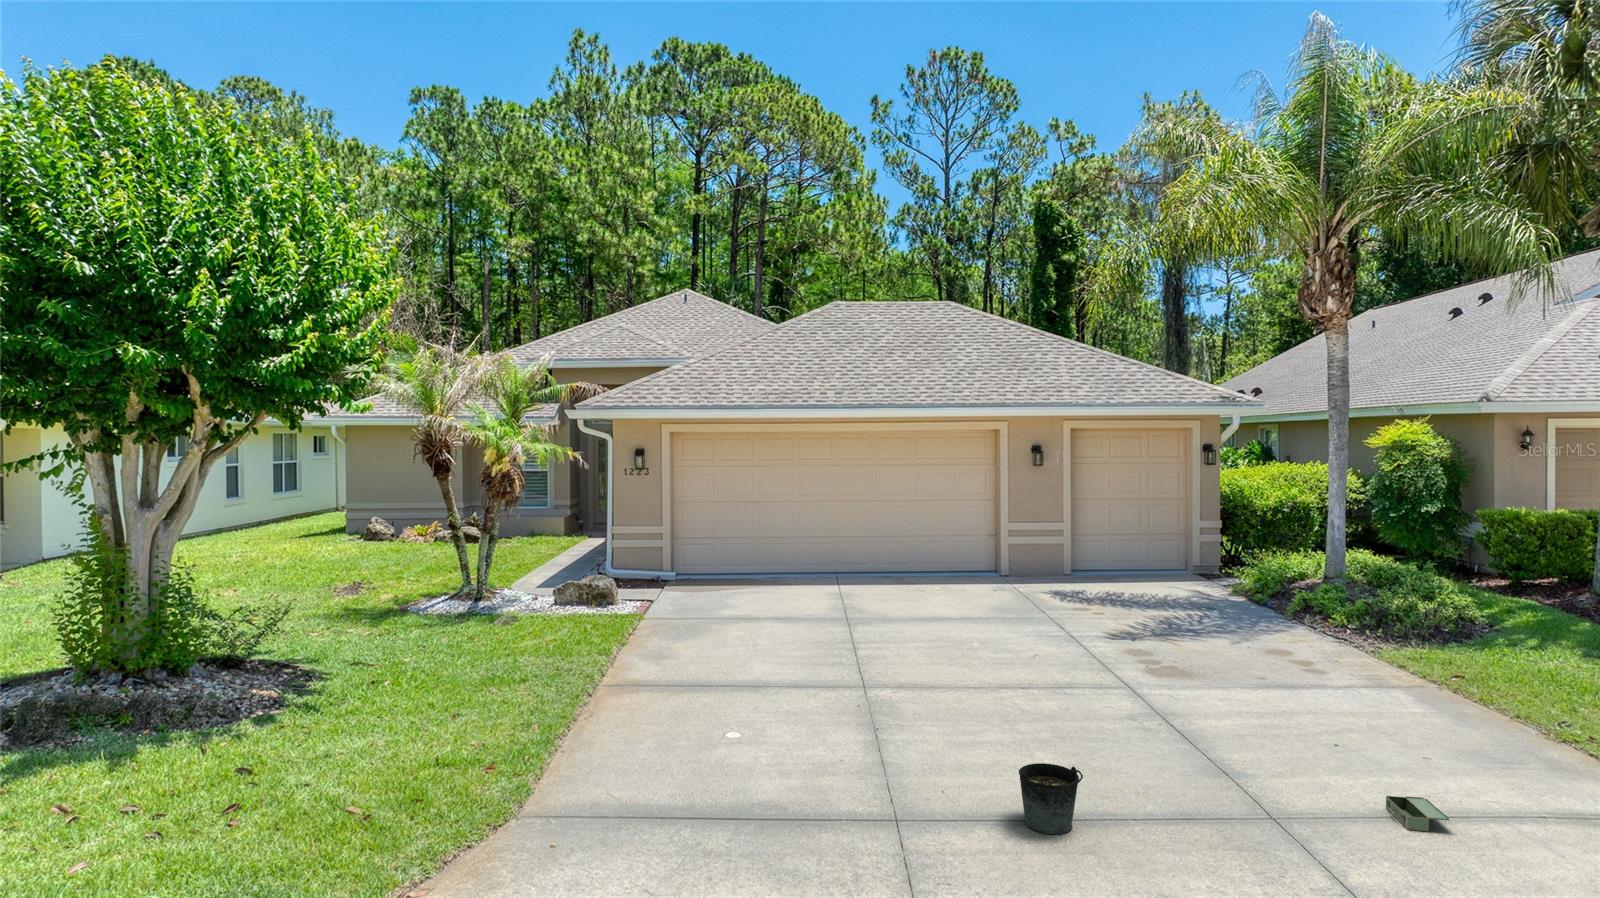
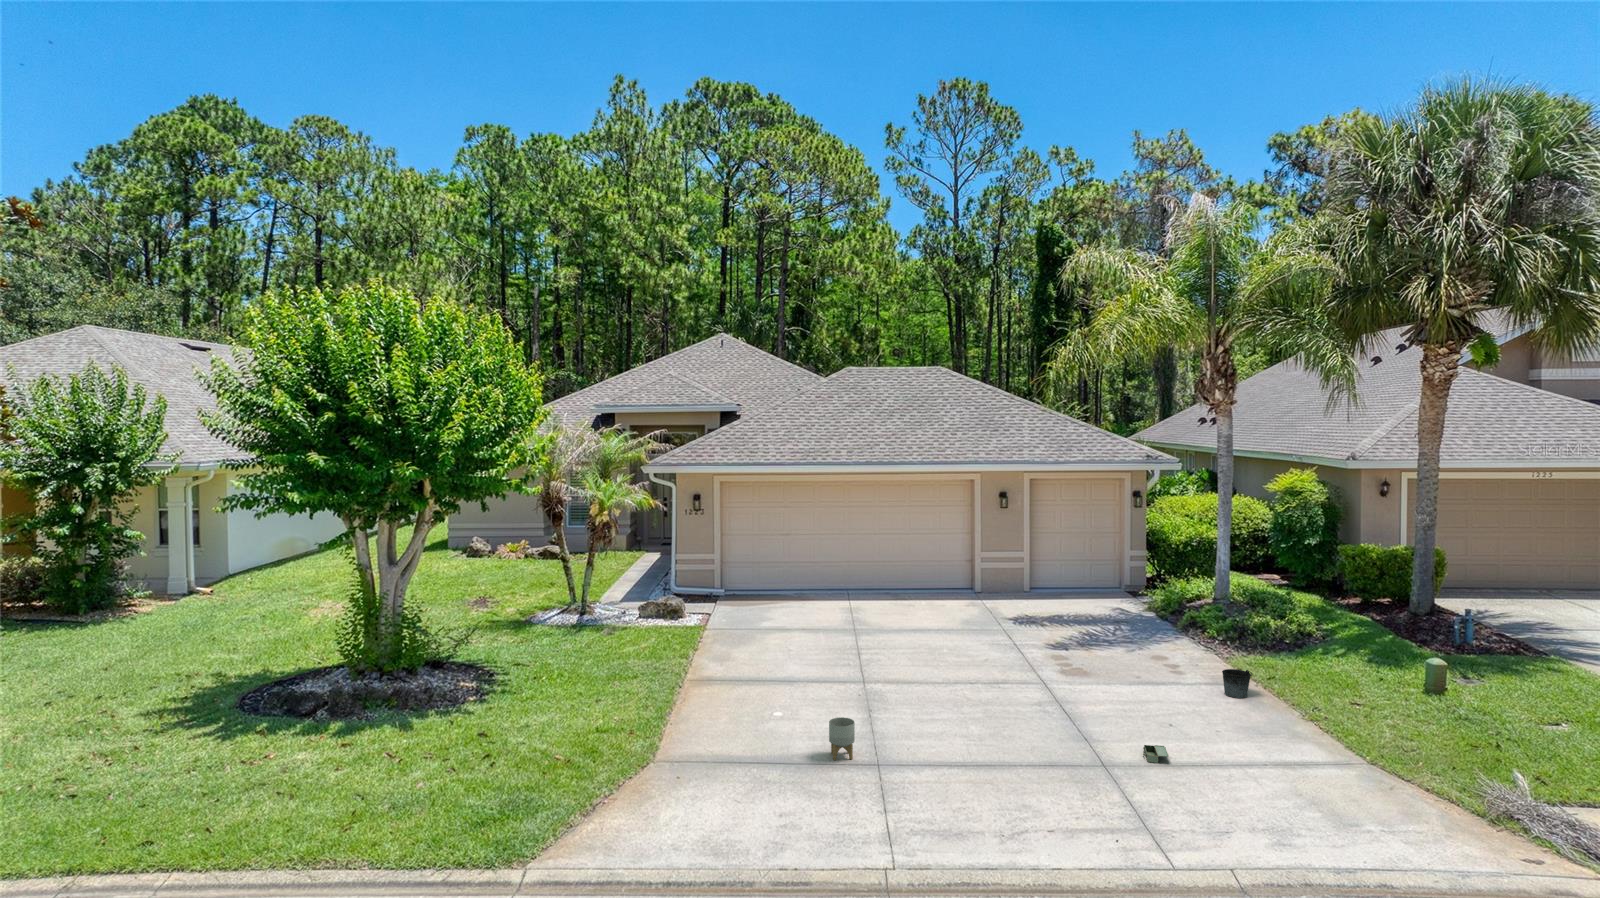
planter: none [820,748,867,829] -> present [829,717,855,760]
bucket: present [1019,763,1083,834] -> present [1222,669,1252,698]

